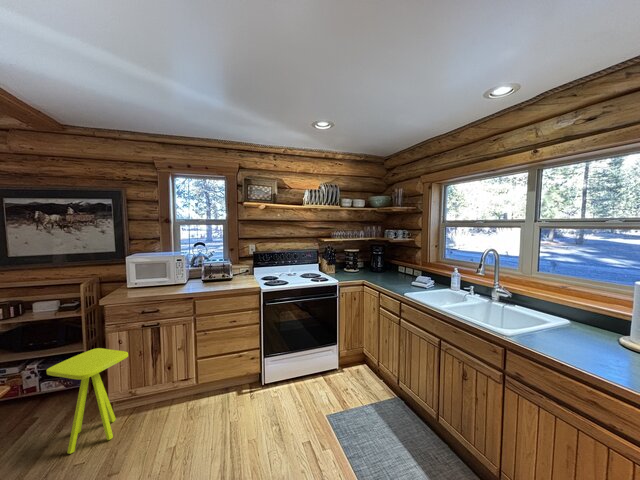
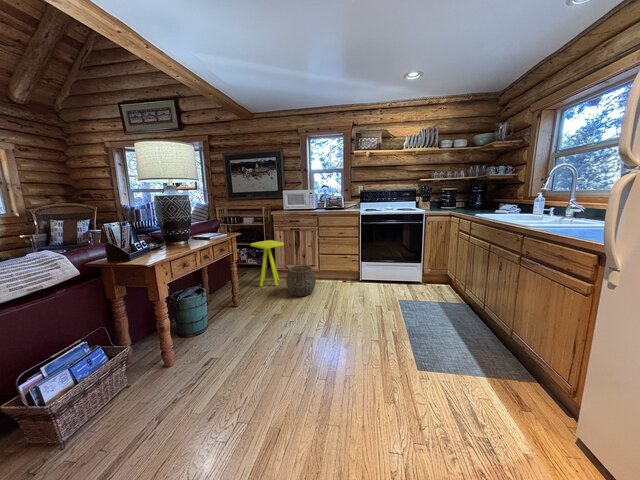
woven basket: none [135,389,195,460] -> present [286,265,316,296]

